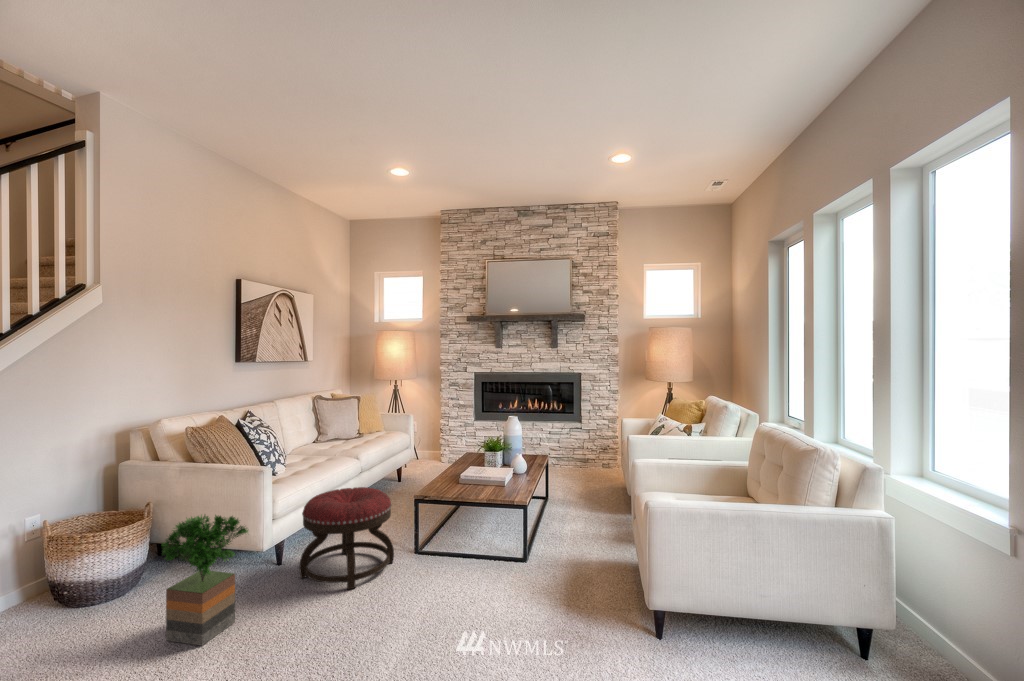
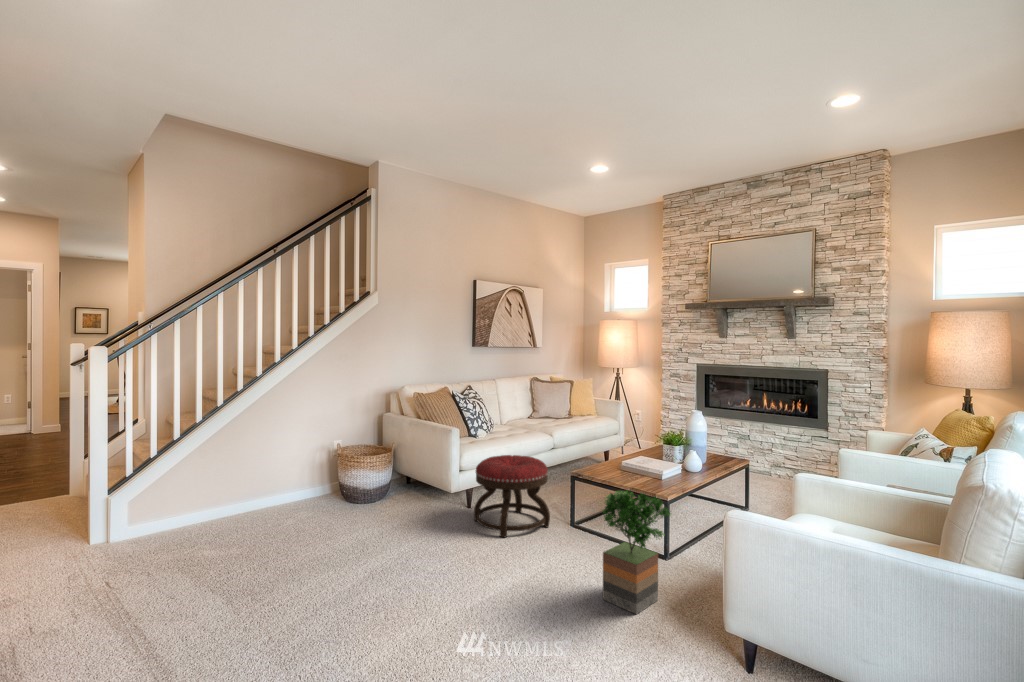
potted tree: present [162,515,248,646] -> present [603,490,671,614]

